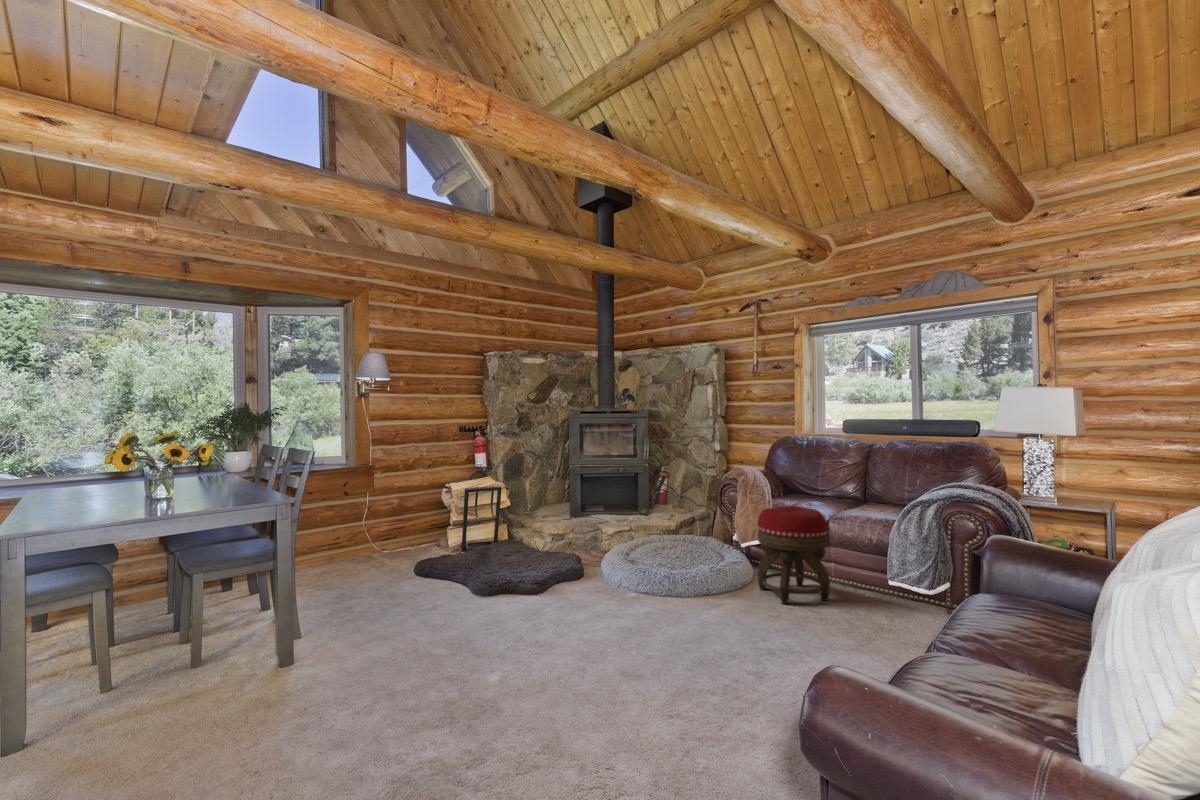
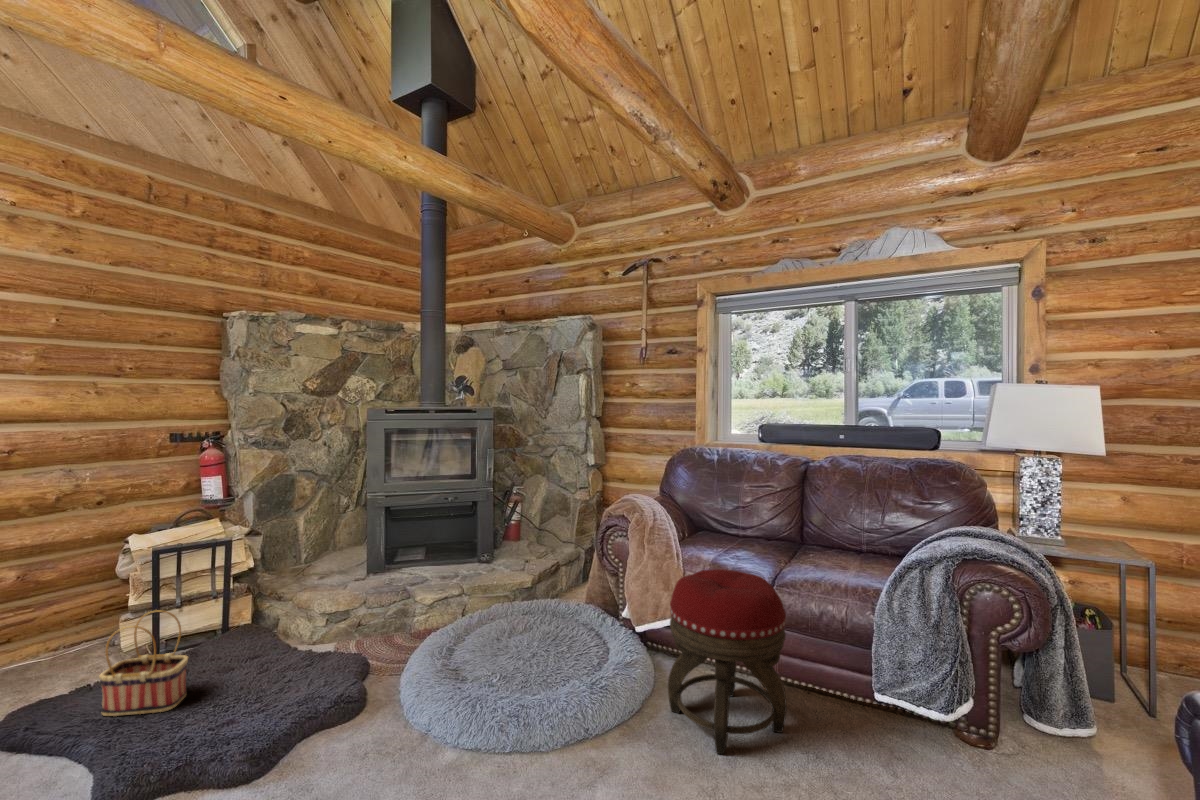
basket: none [452,519,490,569] -> present [99,610,188,716]

